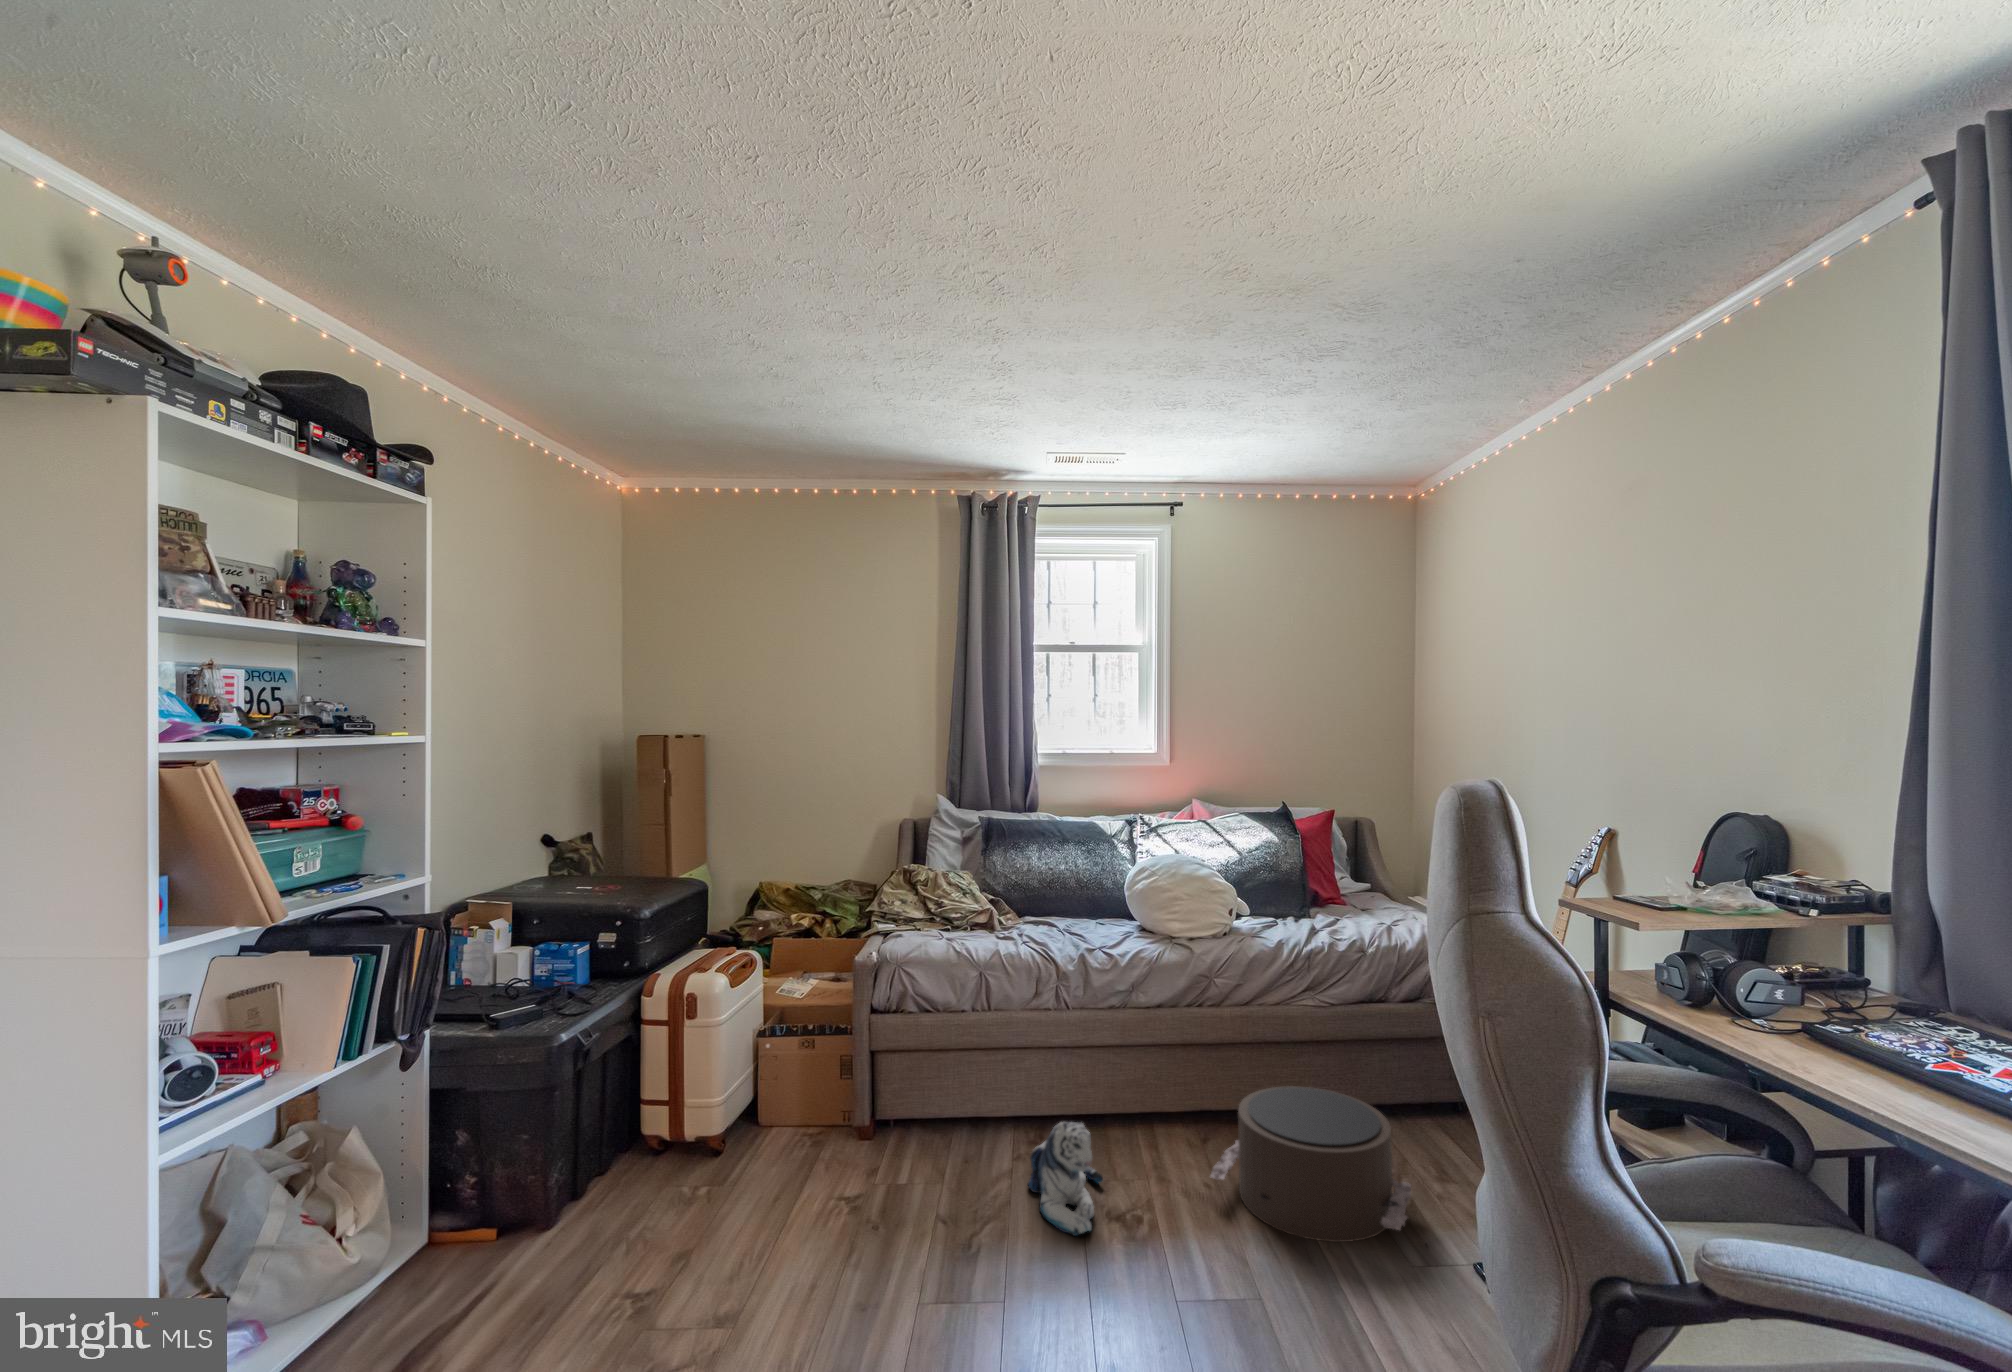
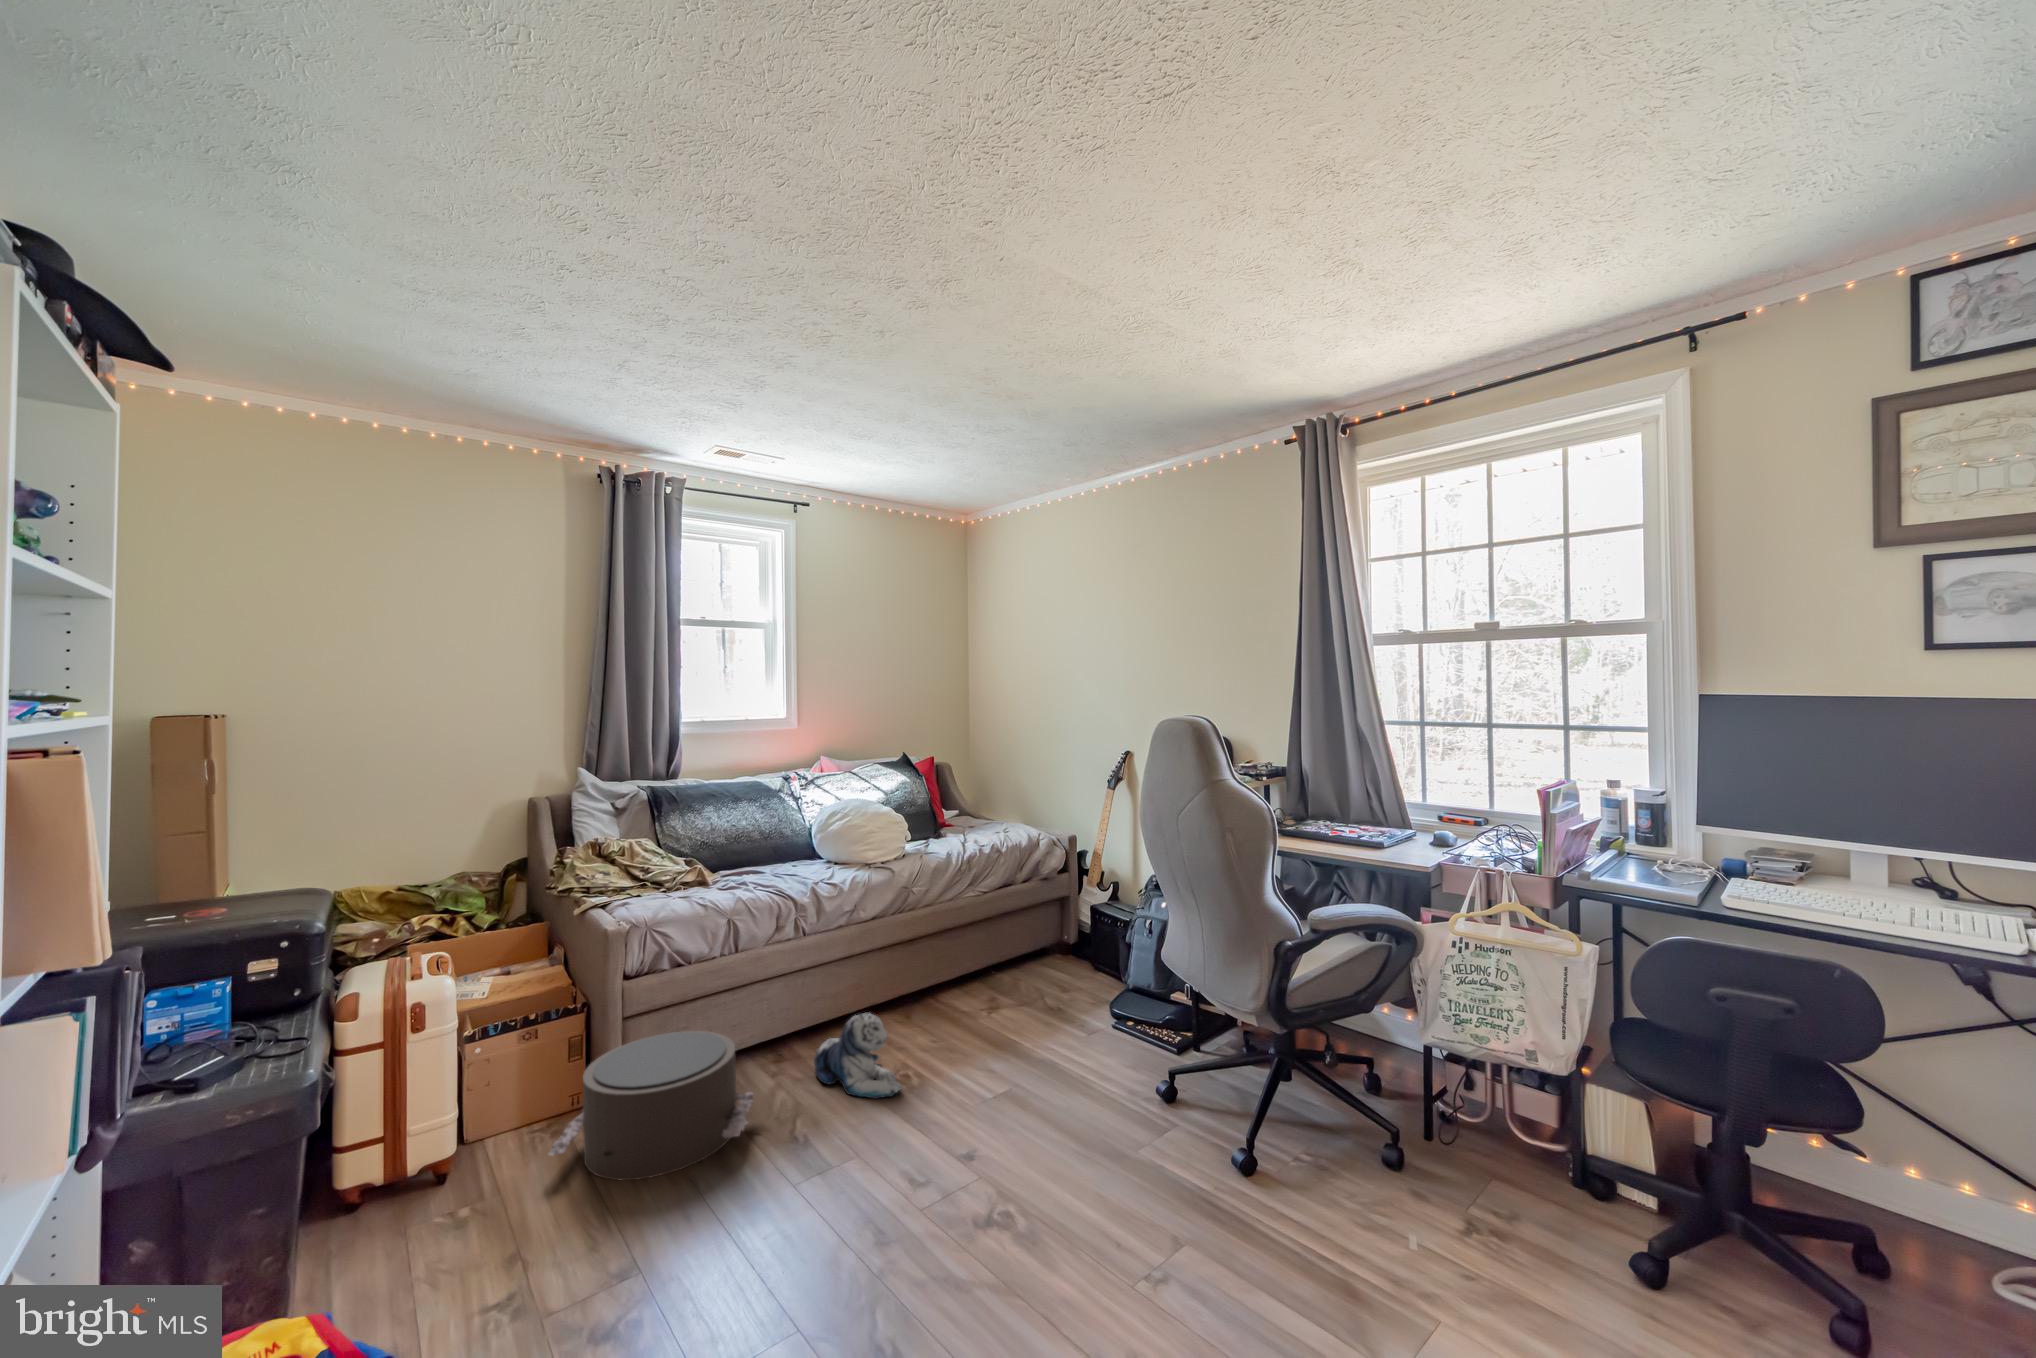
pouf: present [1211,1086,1411,1242] -> present [549,1031,754,1180]

